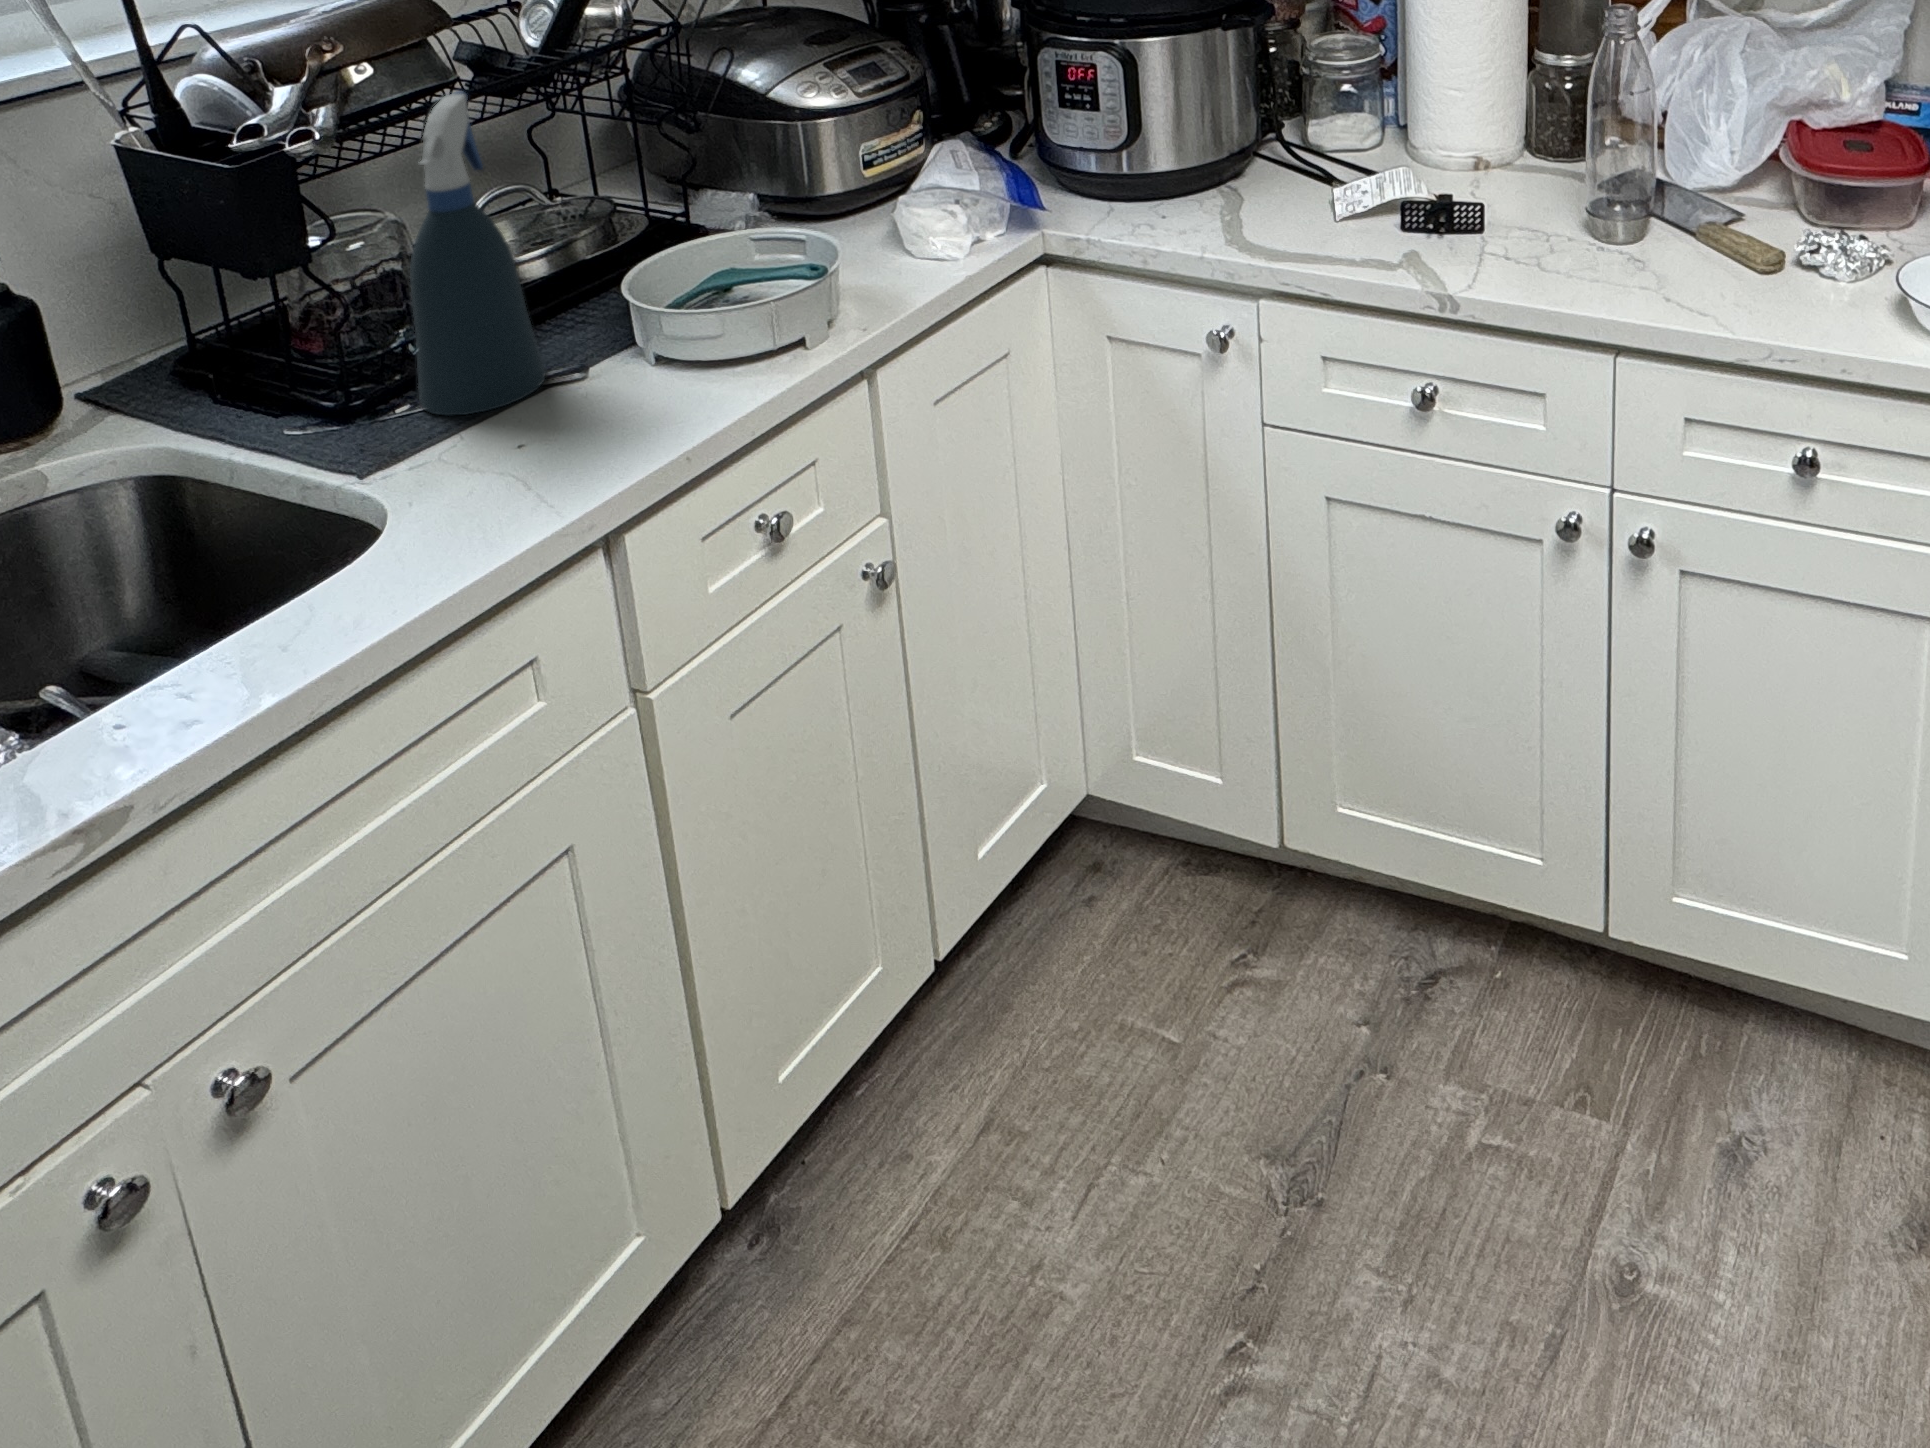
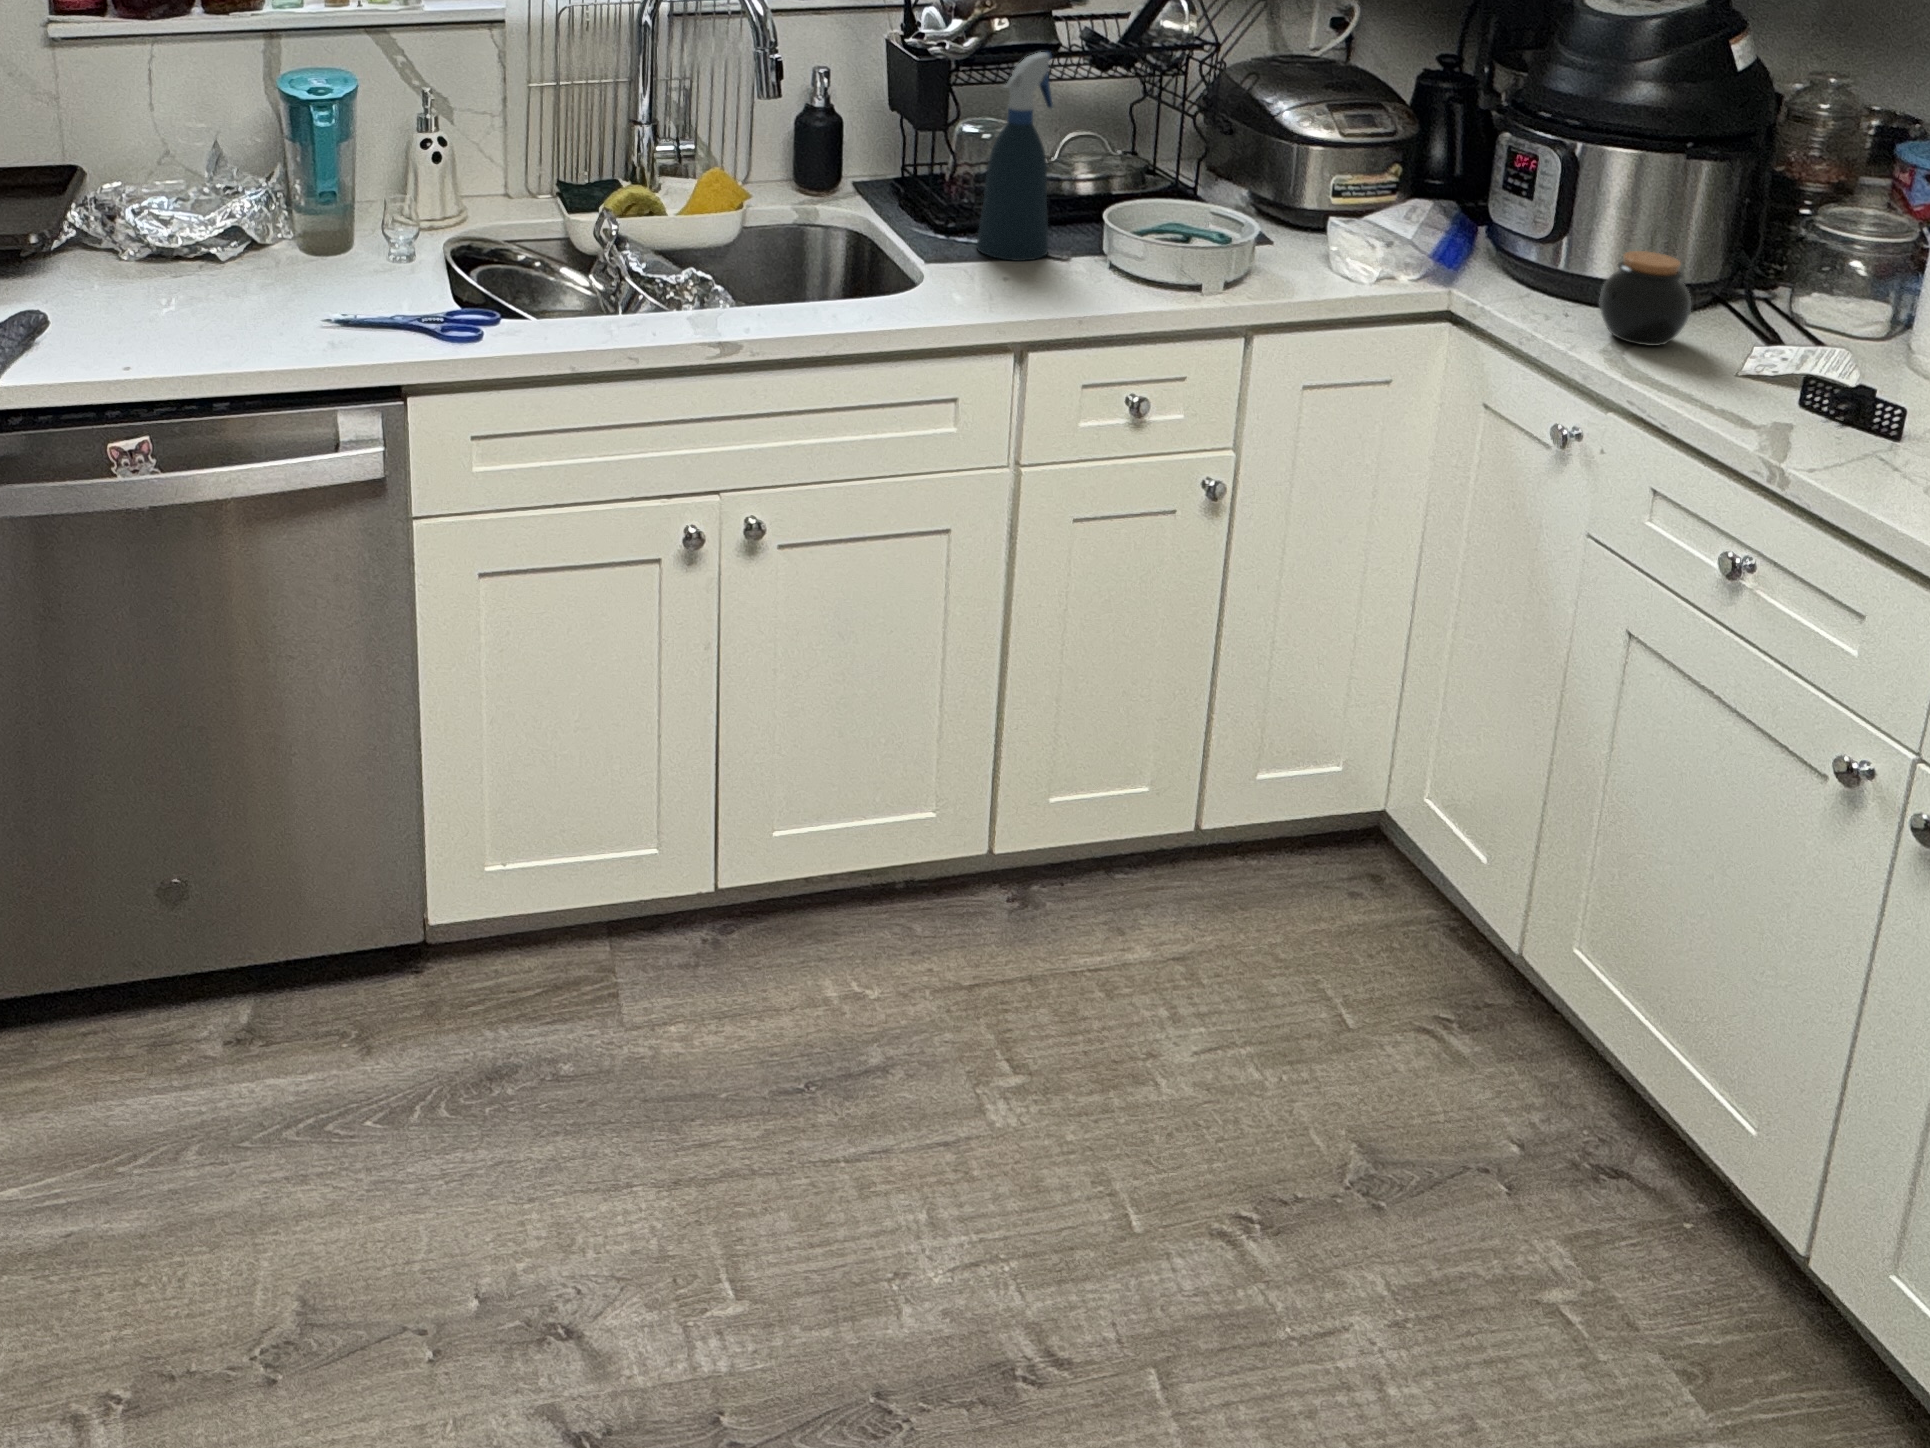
jar: none [1201,129,1280,224] -> present [1599,251,1691,346]

